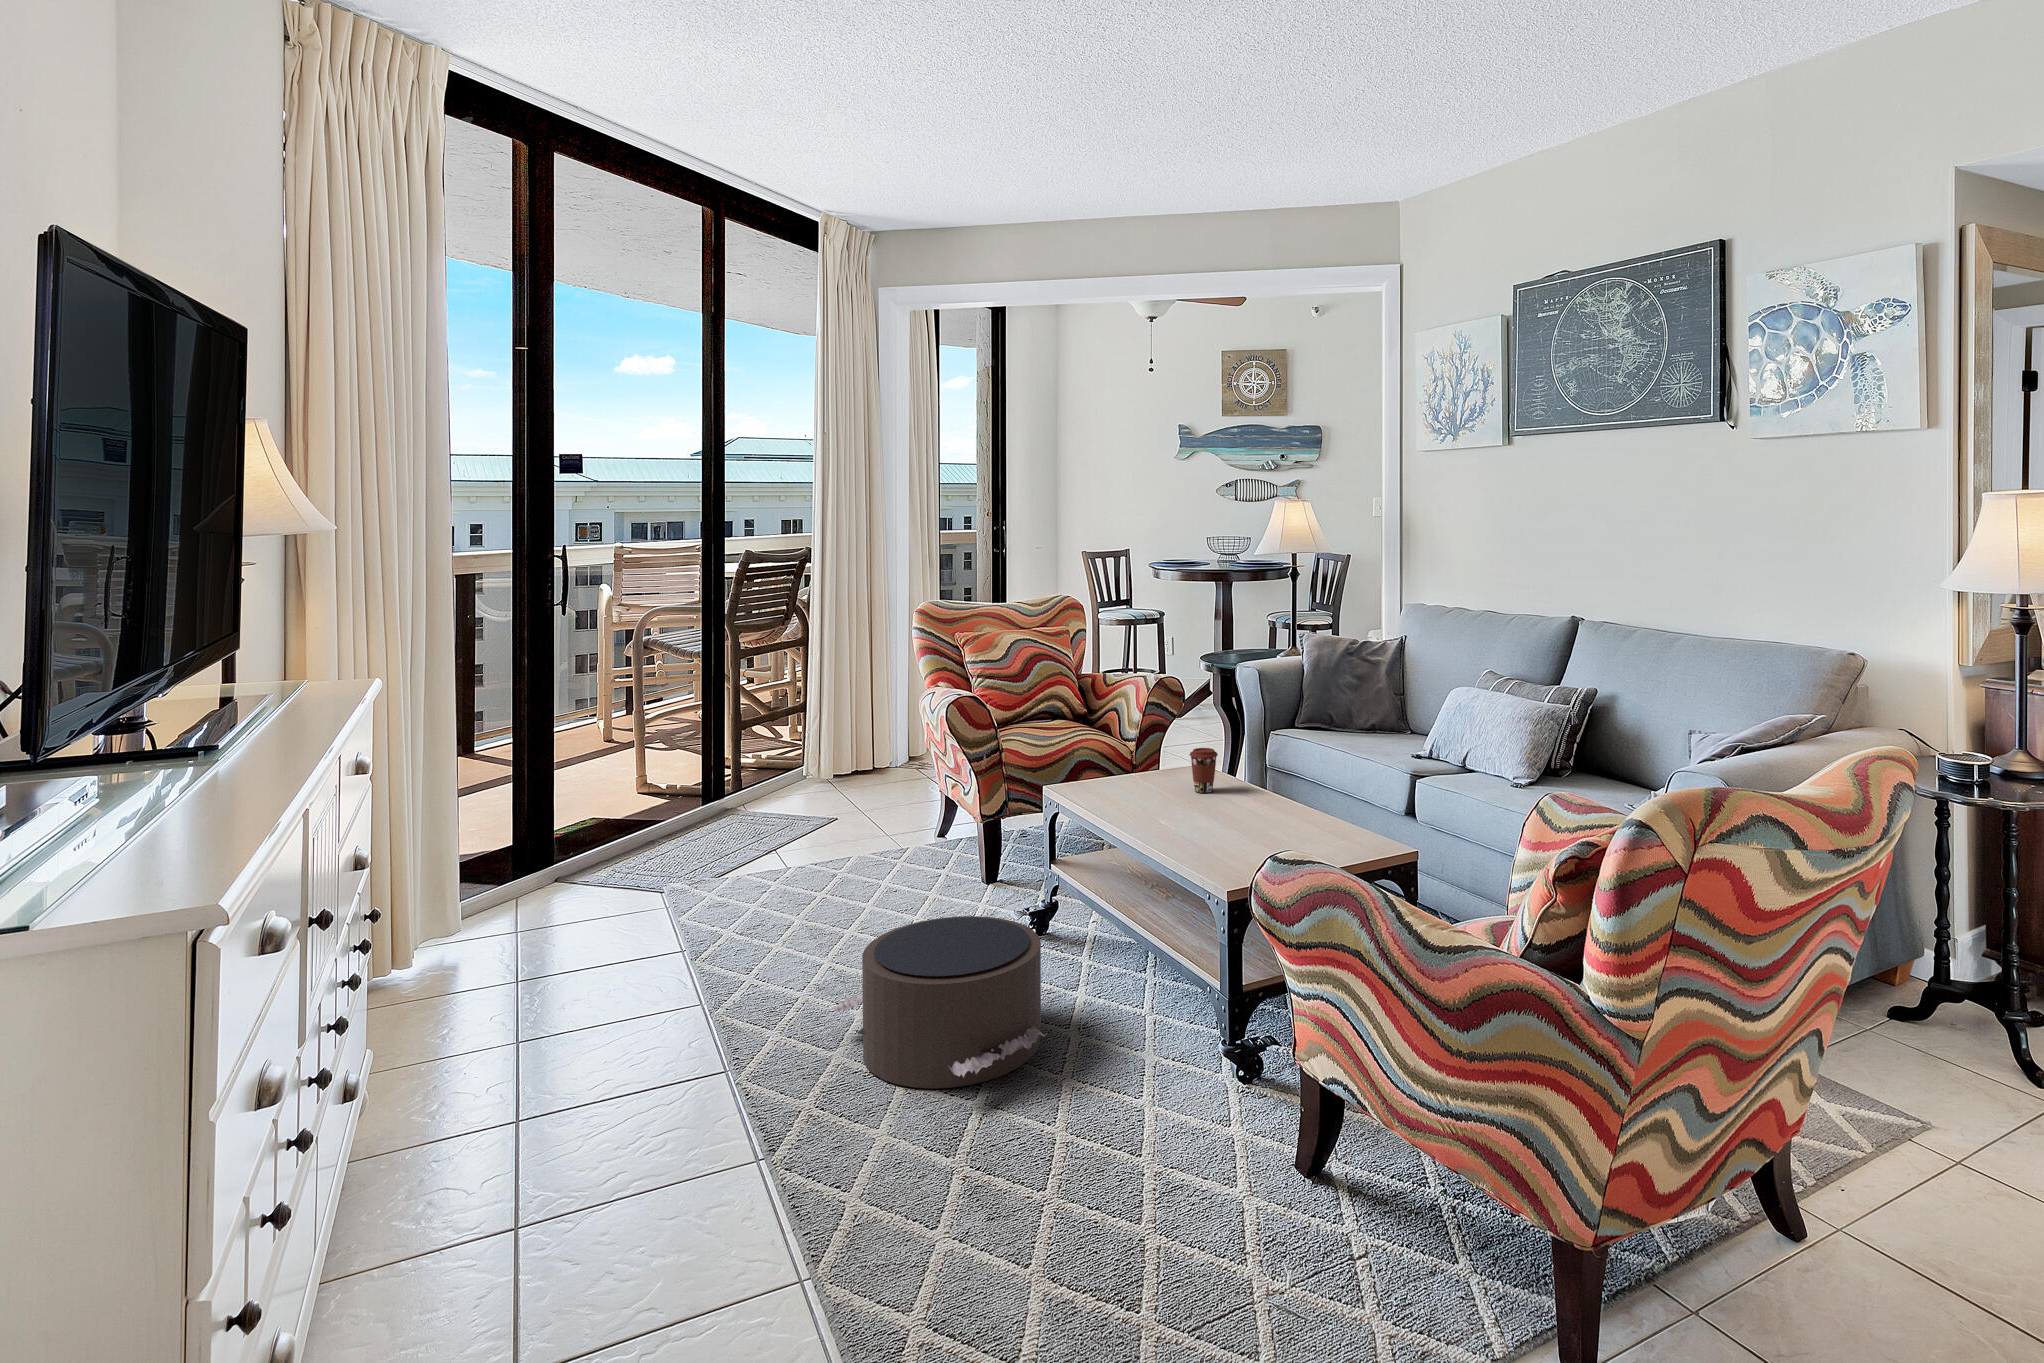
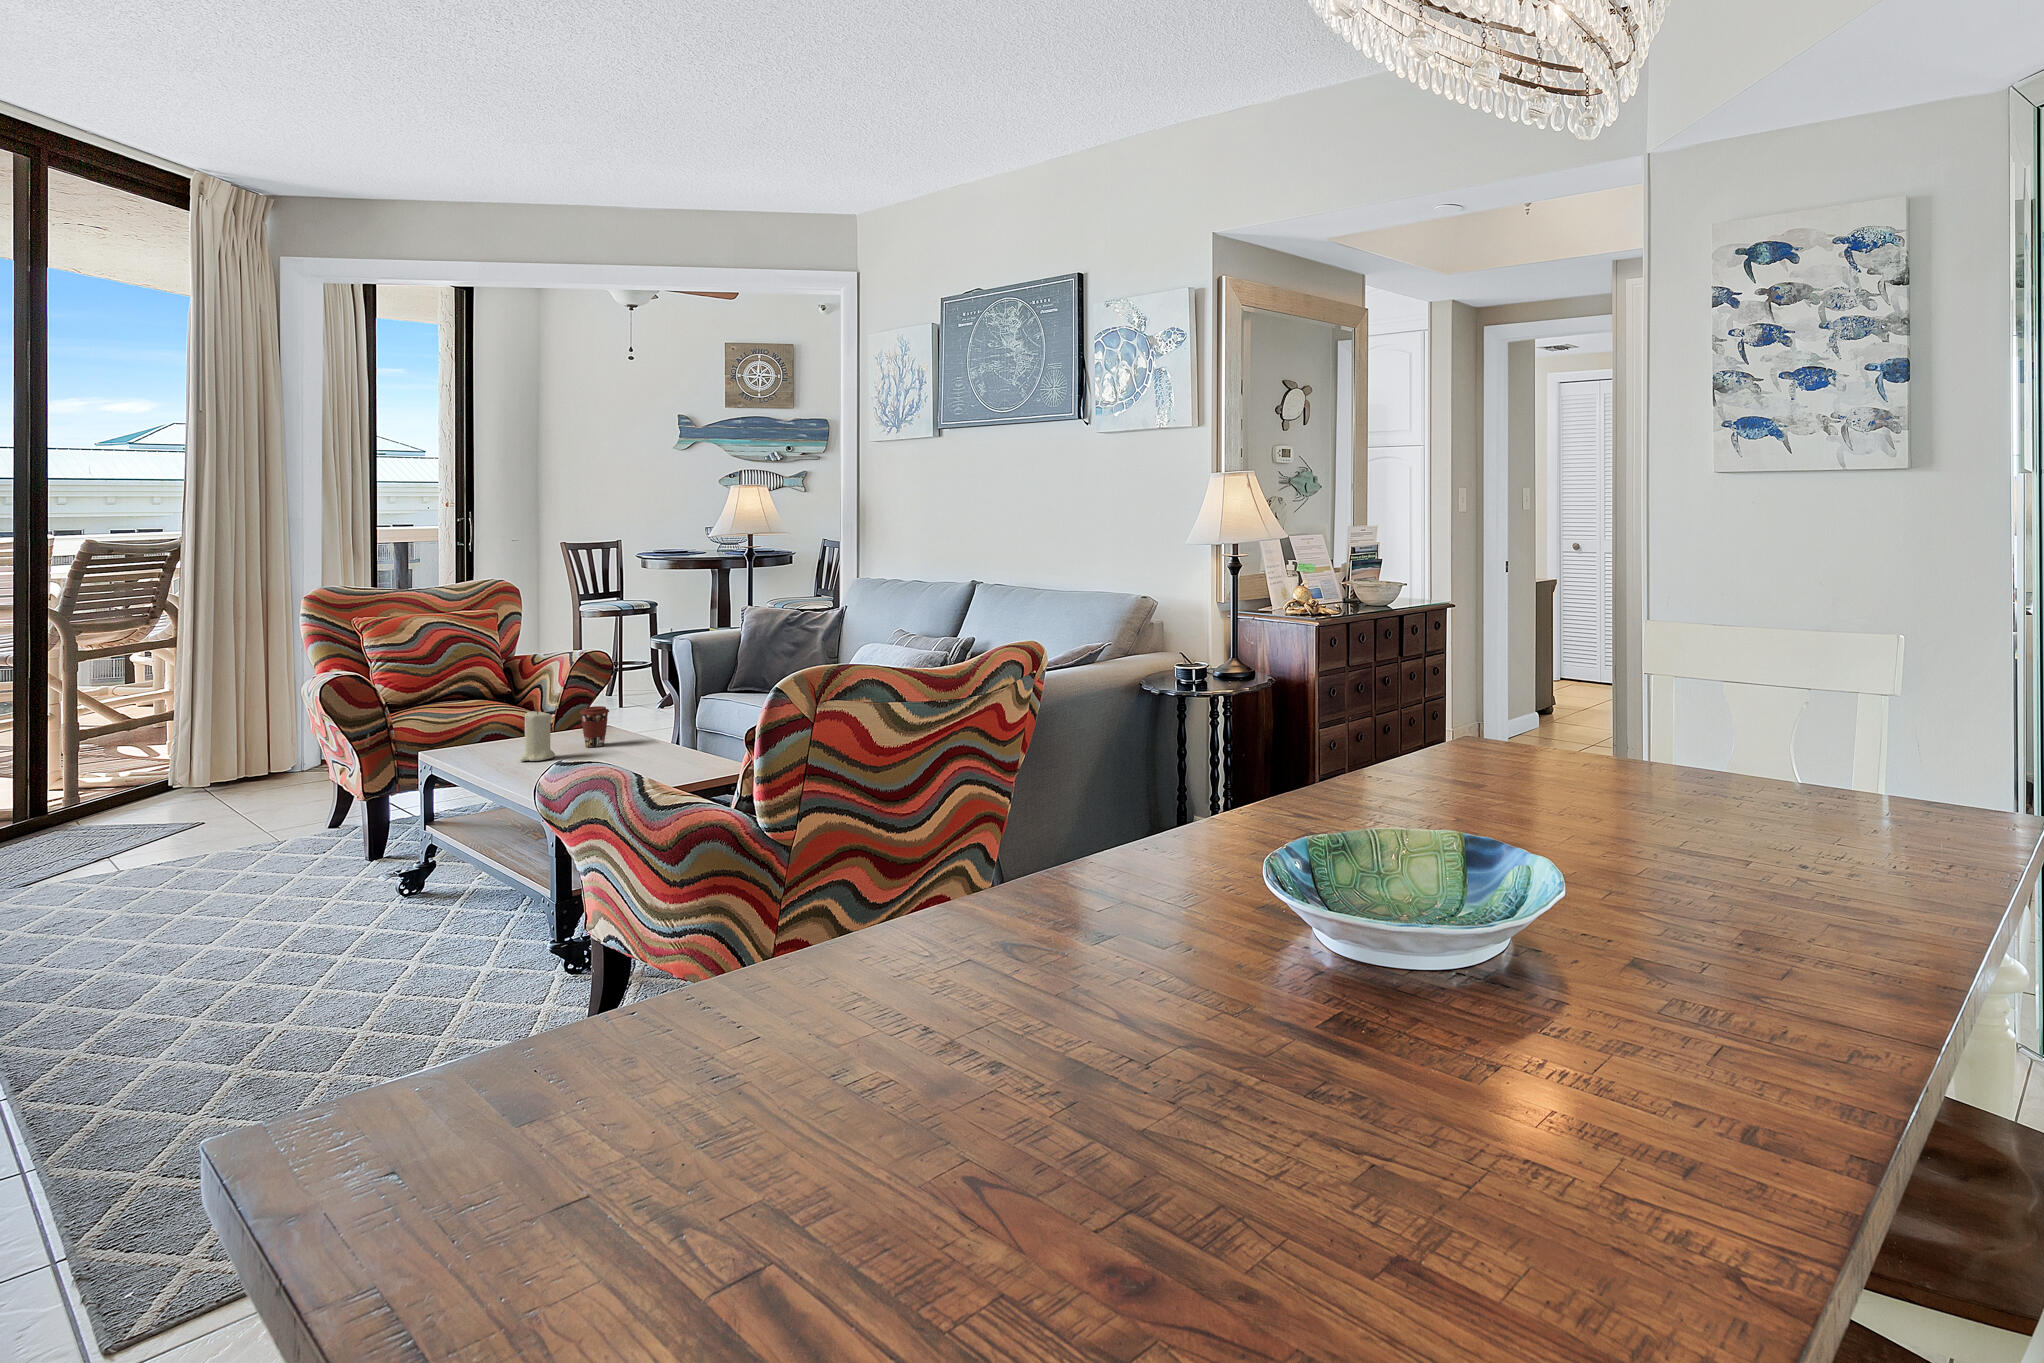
candle: none [1142,752,1173,809] -> present [520,710,555,761]
pouf: present [833,916,1047,1089] -> none [136,869,382,1023]

